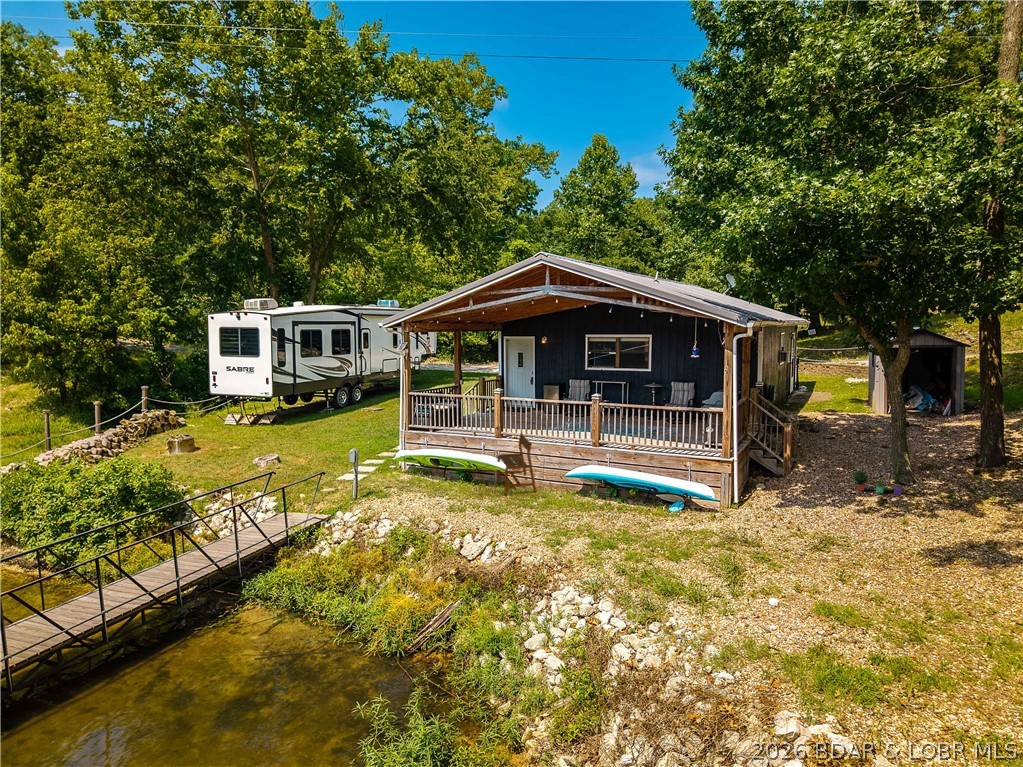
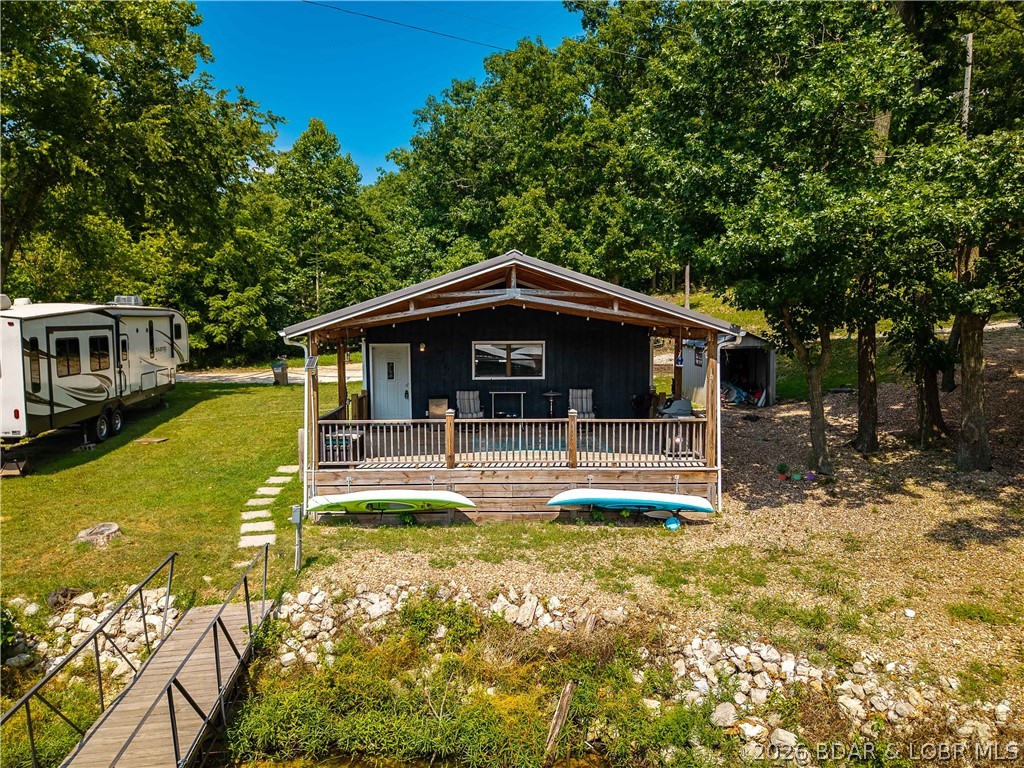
bench: present [497,433,536,496] -> none [460,461,525,539]

